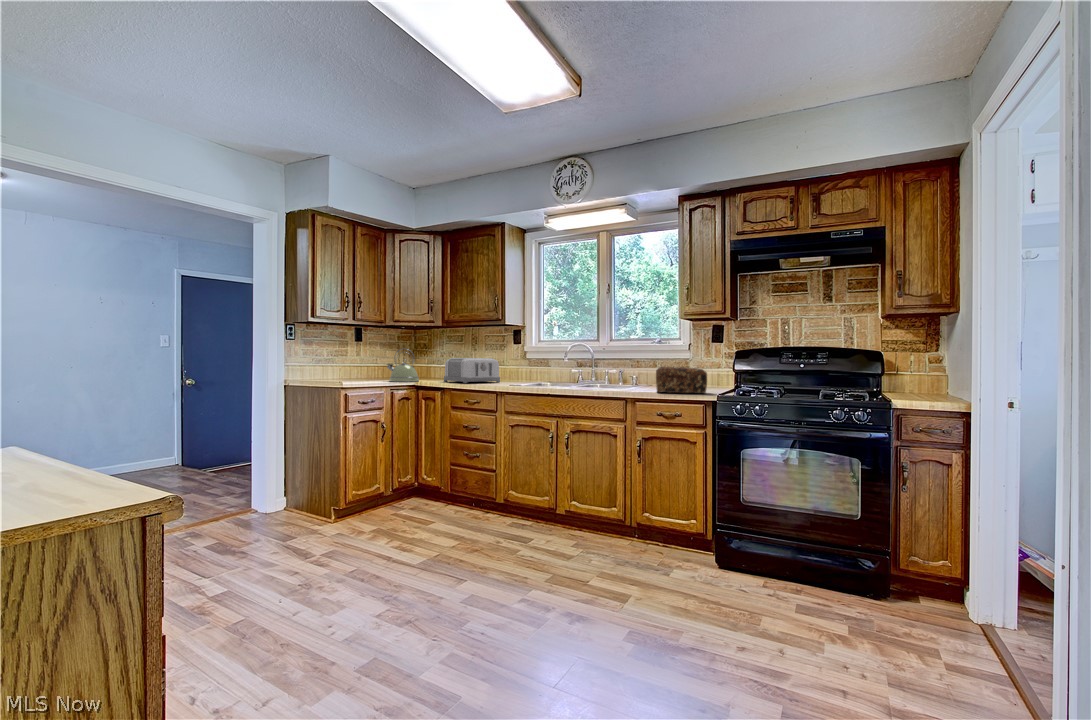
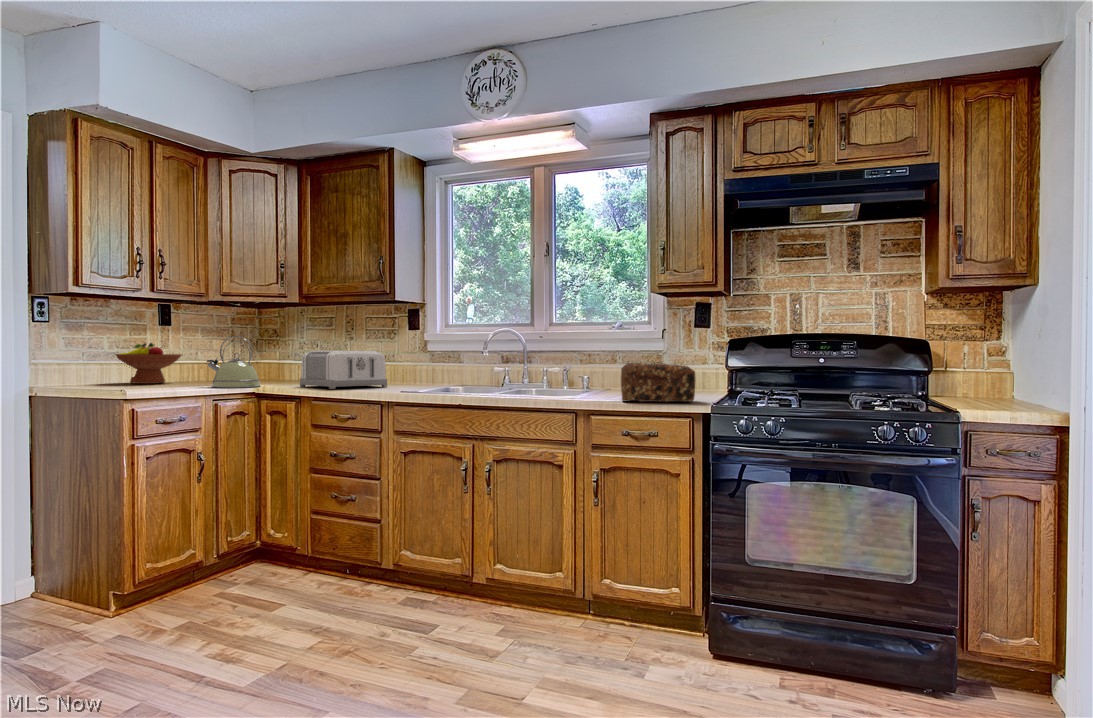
fruit bowl: none [328,352,370,379] -> present [115,343,181,384]

